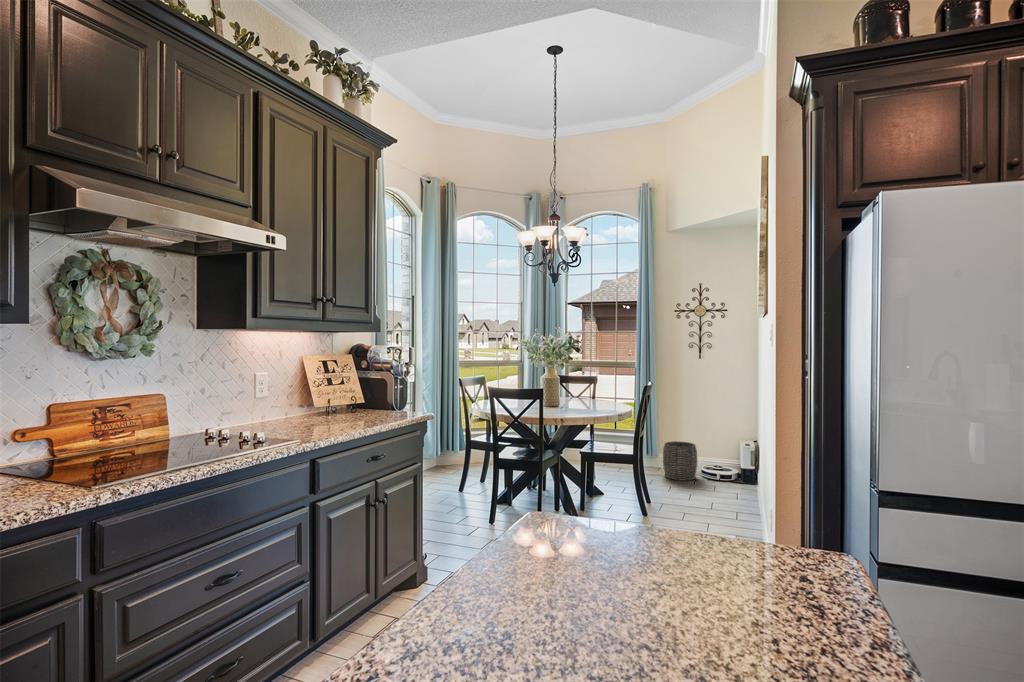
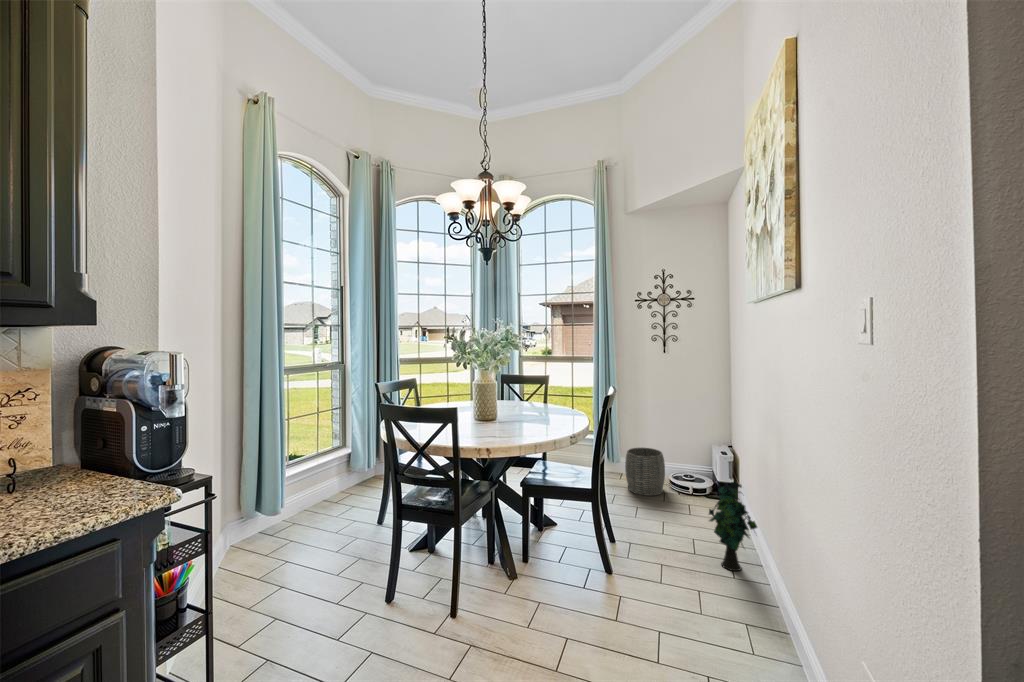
decorative plant: none [720,452,754,518] -> present [709,483,757,571]

